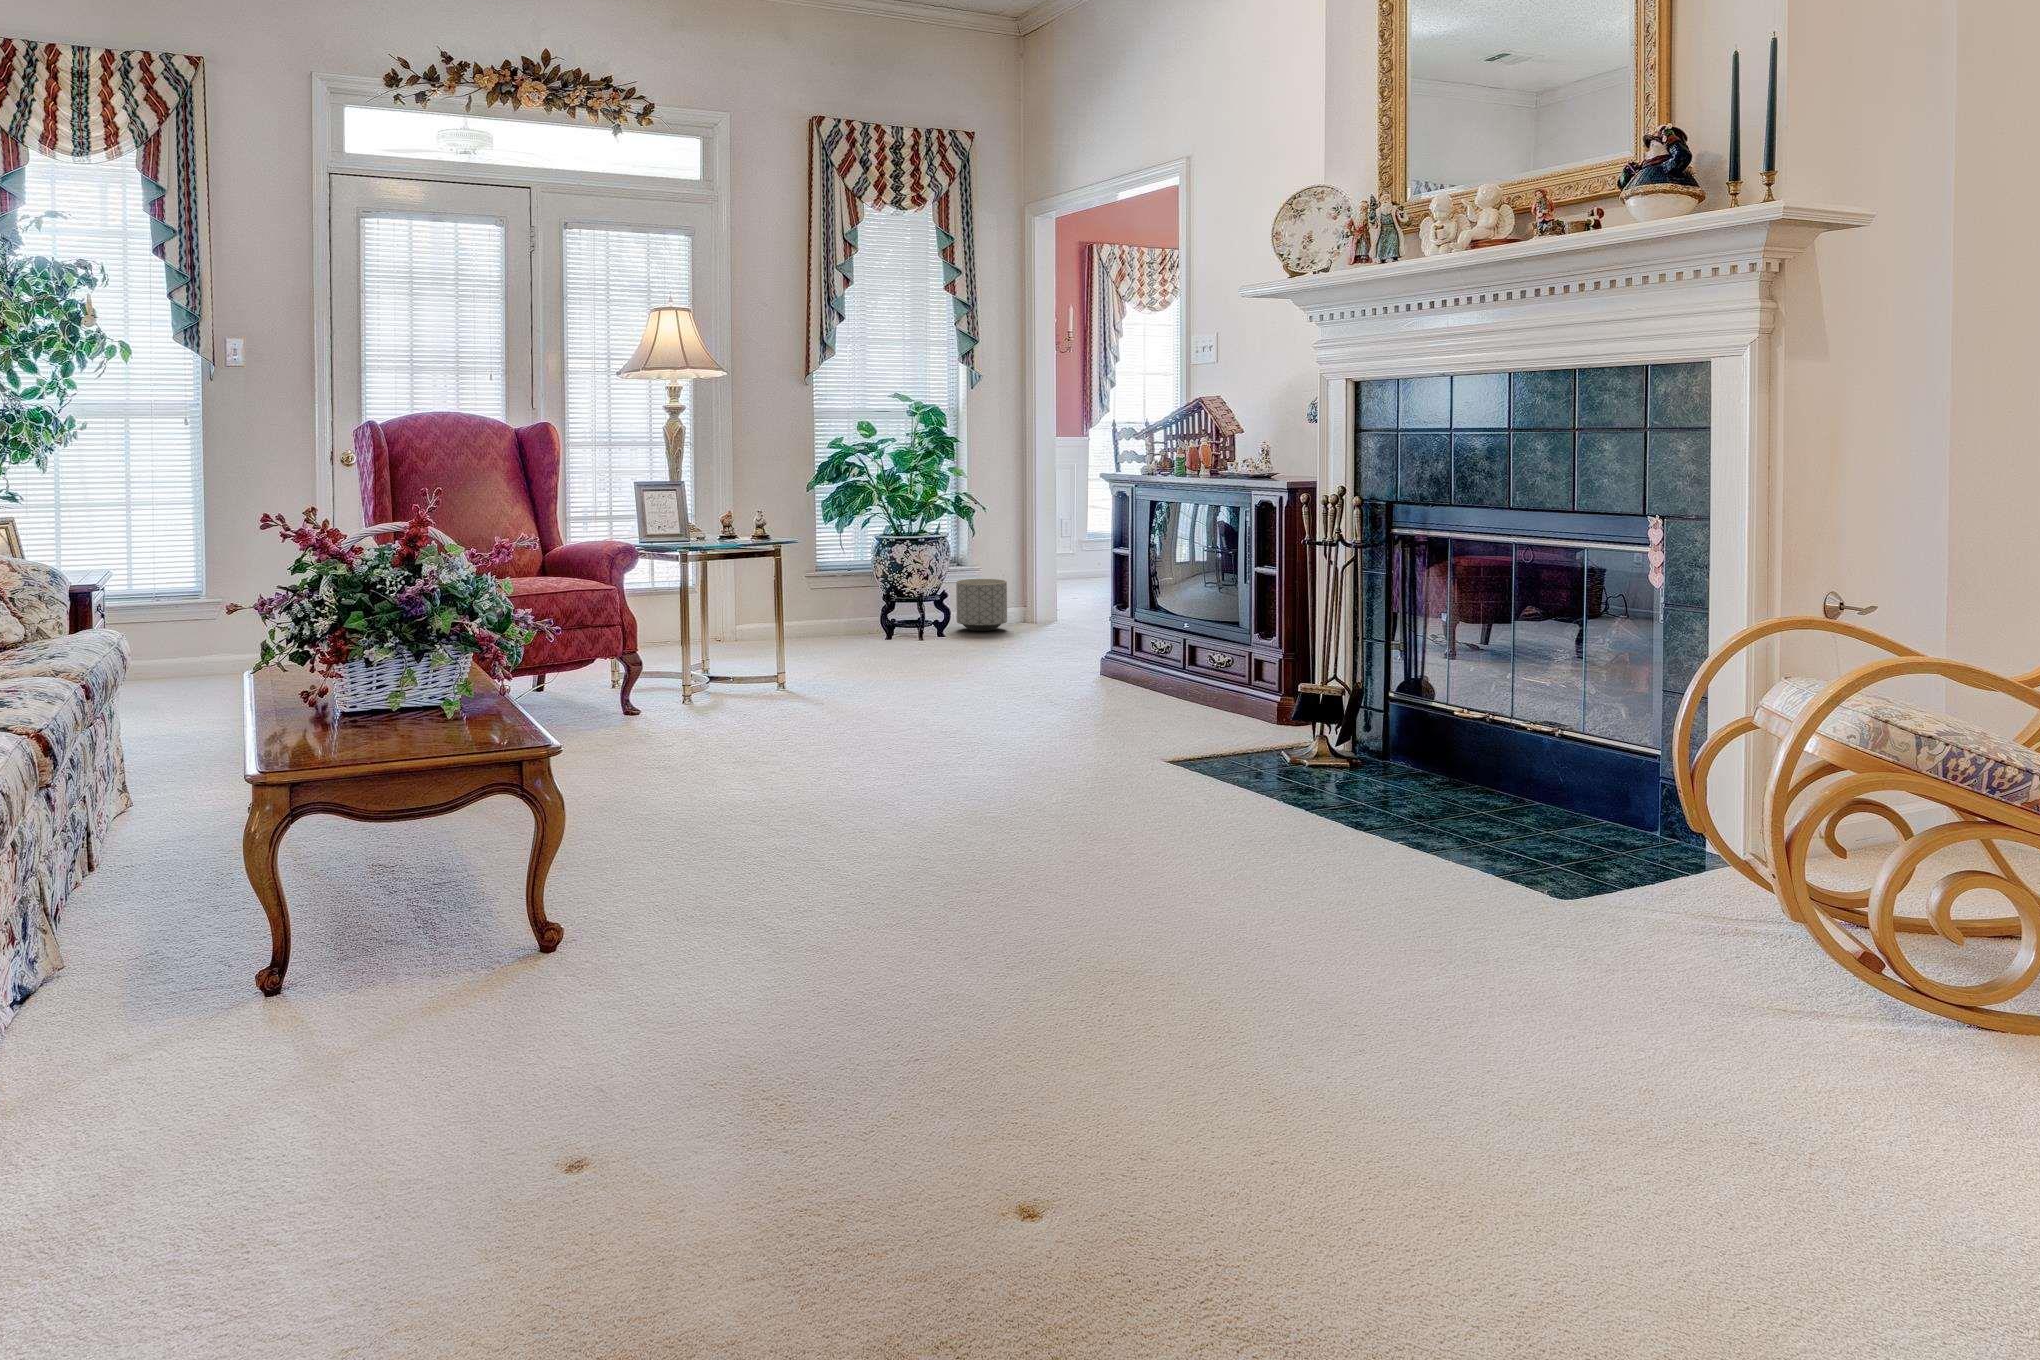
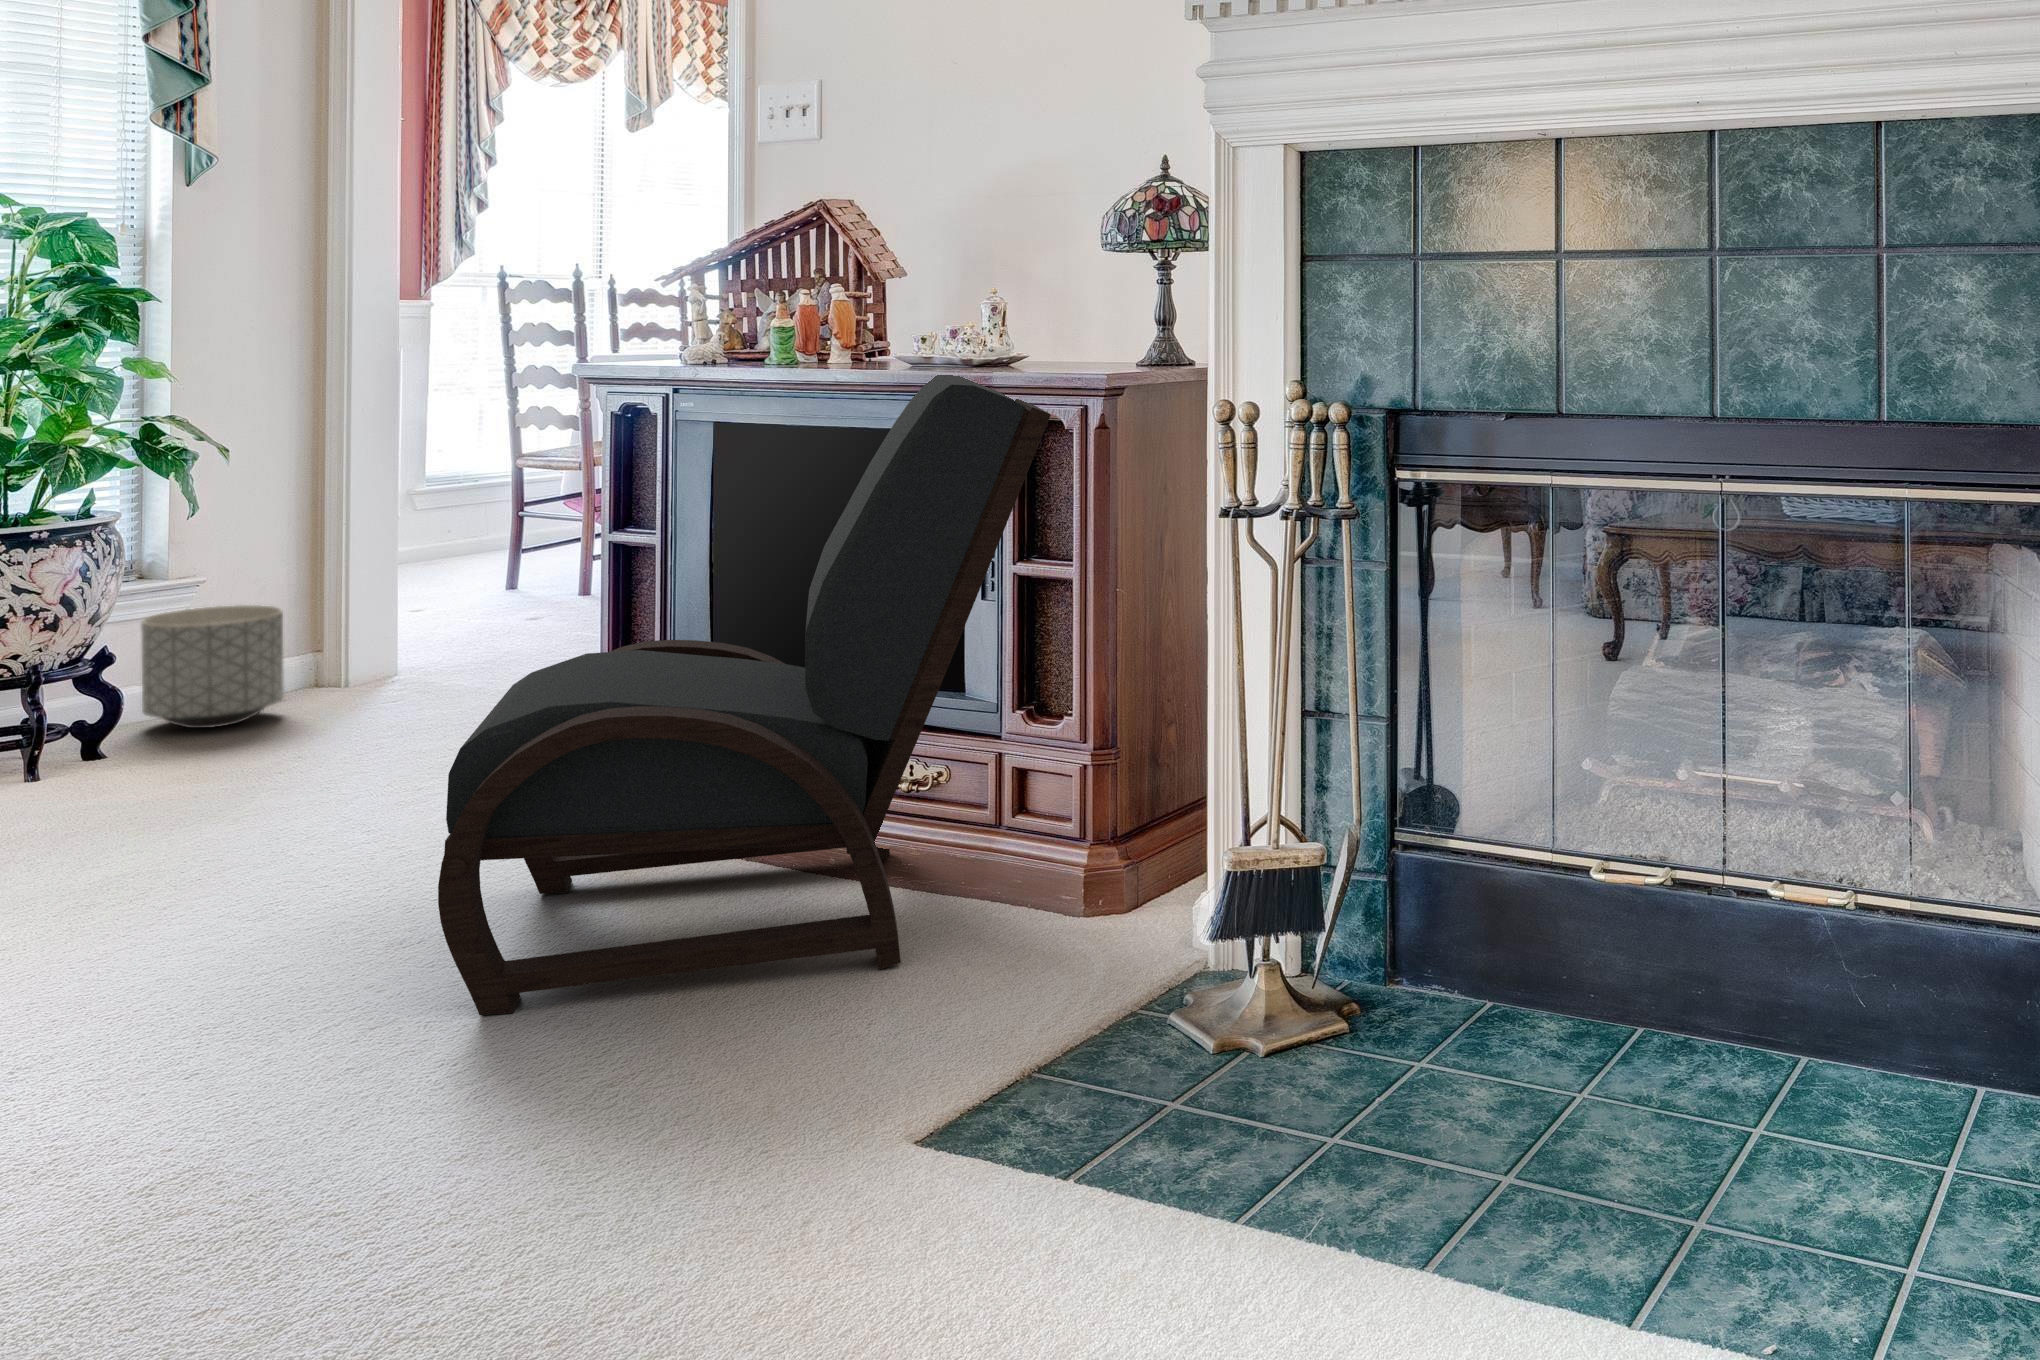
lounge chair: none [1026,477,1263,724] -> present [438,375,1051,1015]

